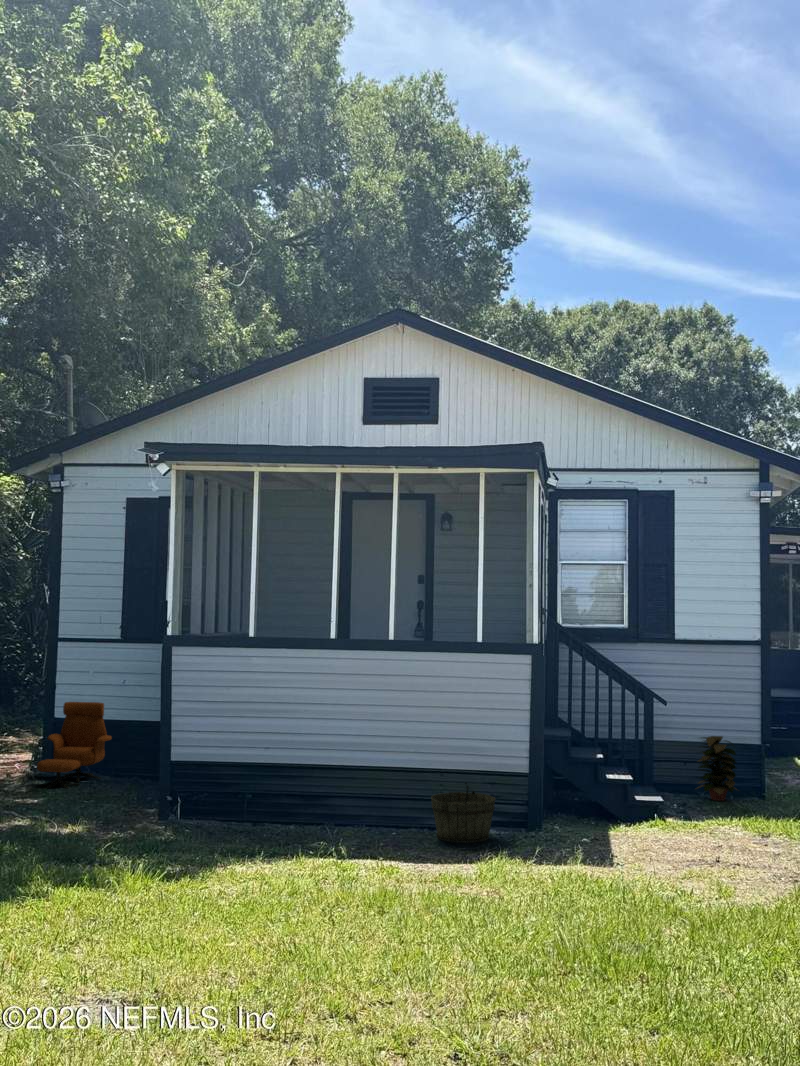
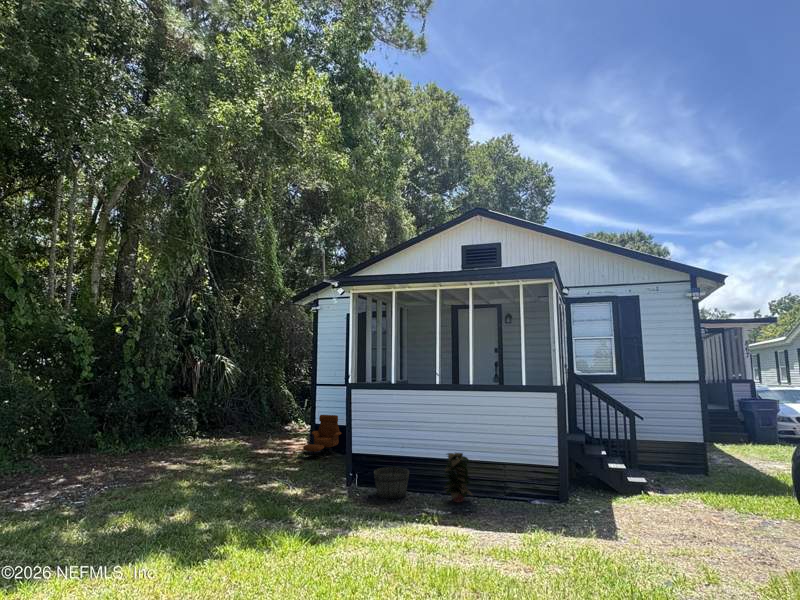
decorative plant: present [698,736,736,801] -> present [443,453,473,502]
wooden bucket: present [431,782,495,843] -> present [374,465,409,498]

